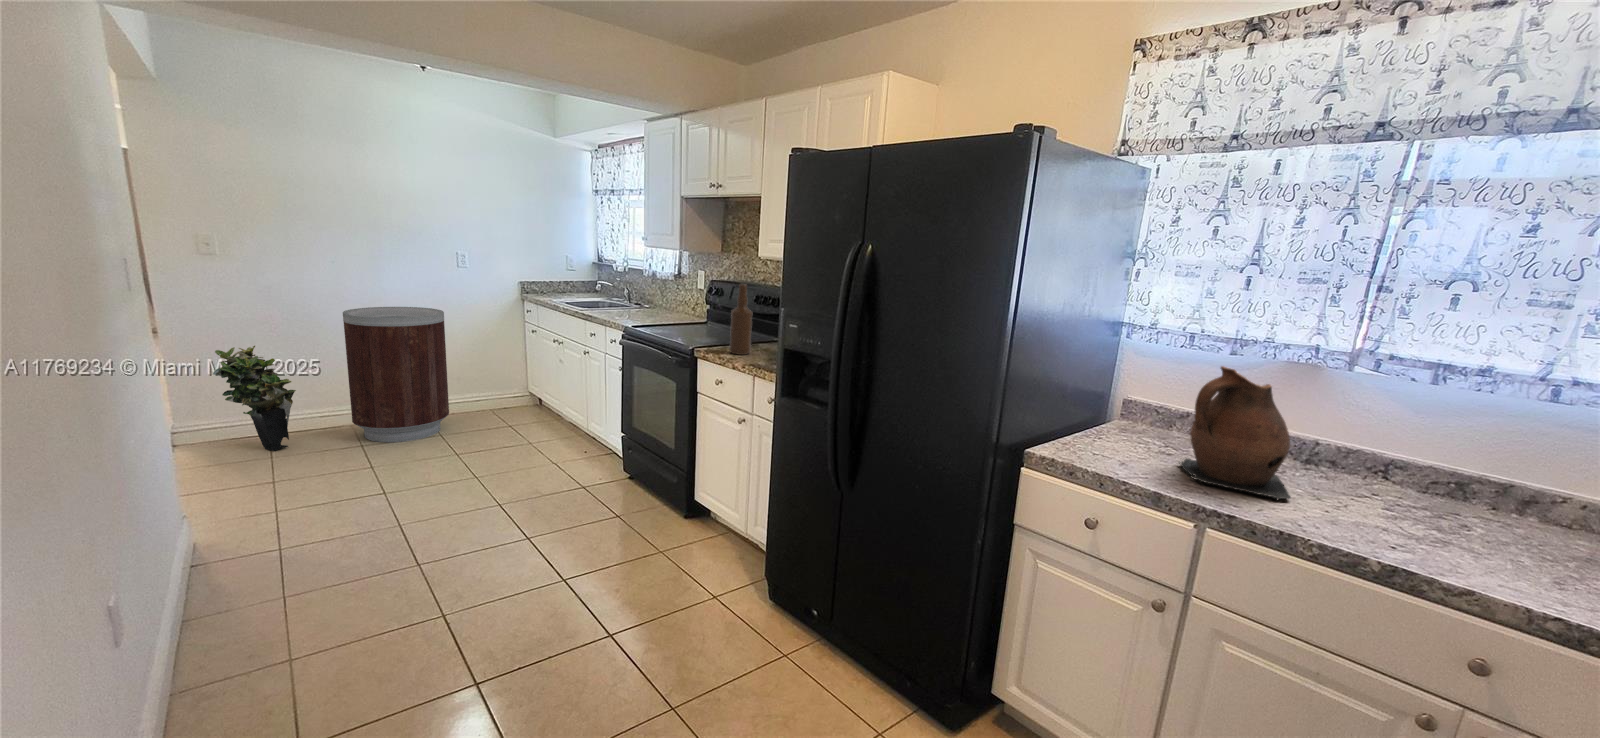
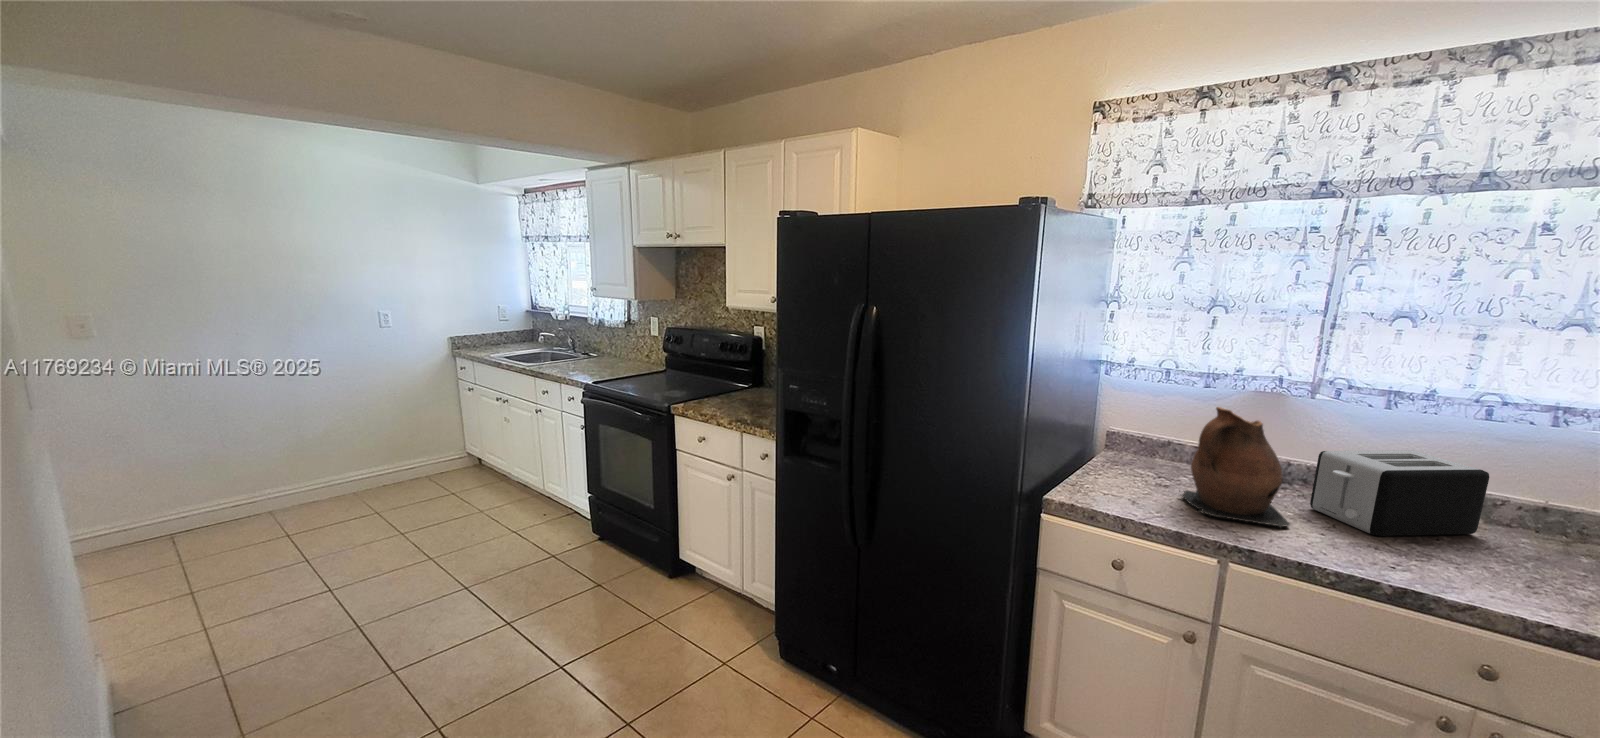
bottle: present [729,284,752,355] -> none [712,338,733,409]
trash can: present [343,307,449,442] -> none [251,373,382,527]
potted plant: present [213,346,296,451] -> none [92,433,198,552]
toaster: none [1328,425,1545,529] -> present [1310,451,1489,536]

